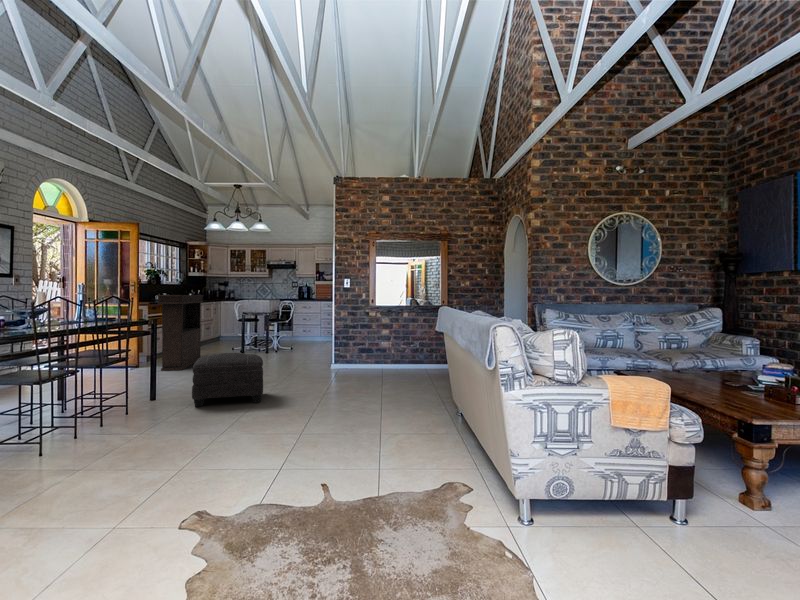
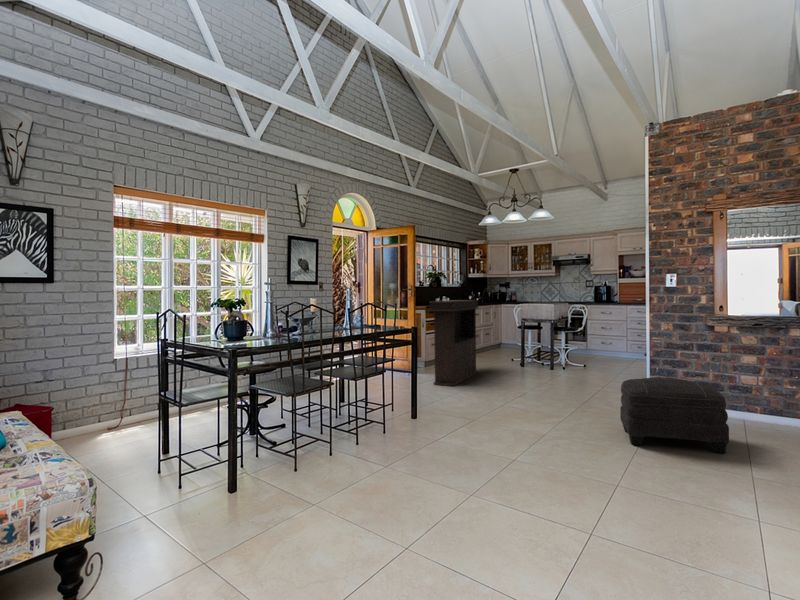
ottoman: present [192,353,263,407] -> present [620,377,729,453]

